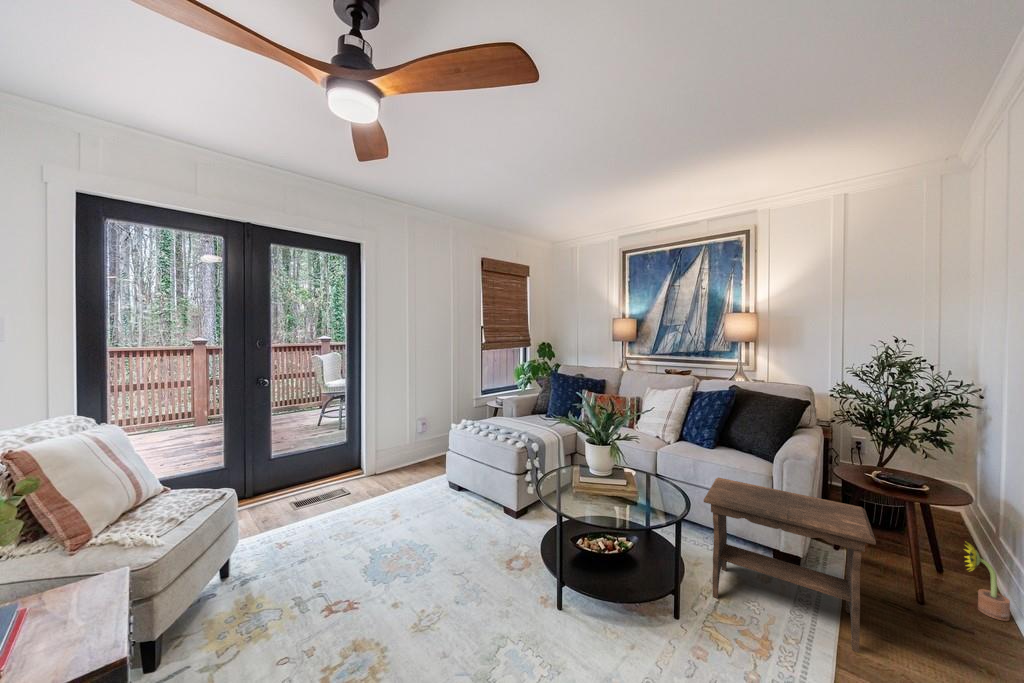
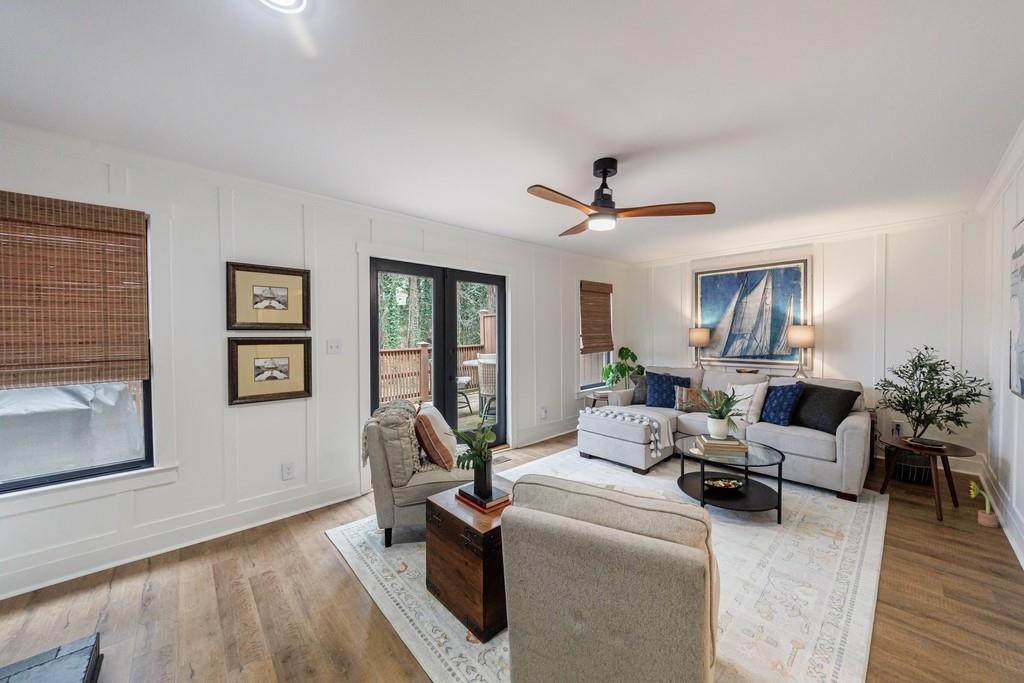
footstool: present [704,477,876,652] -> none [795,442,909,538]

